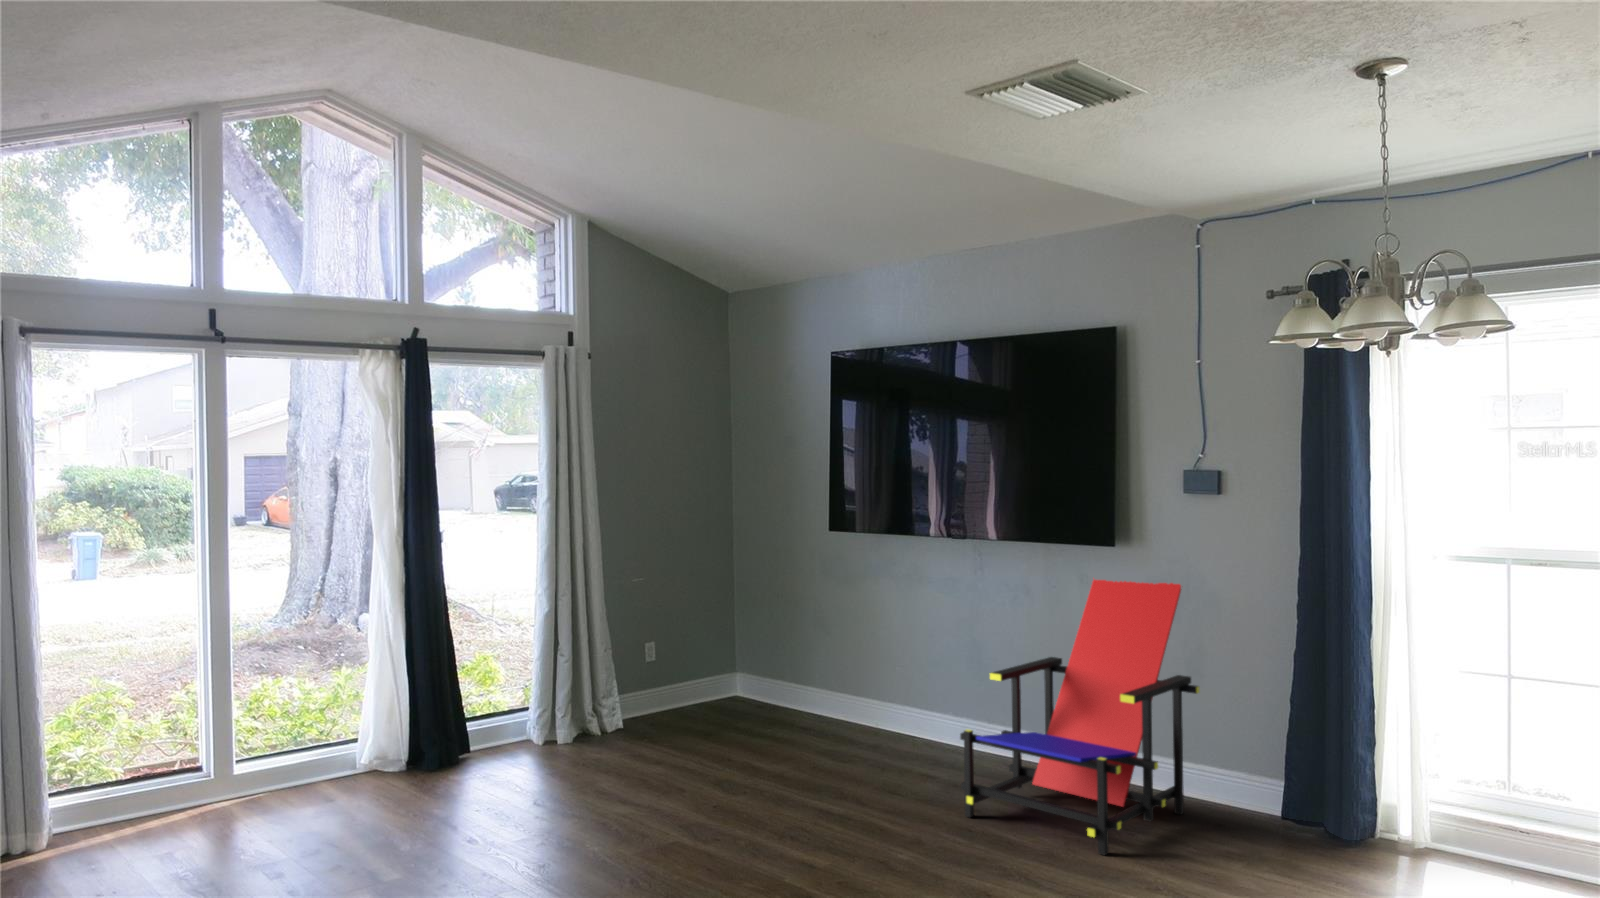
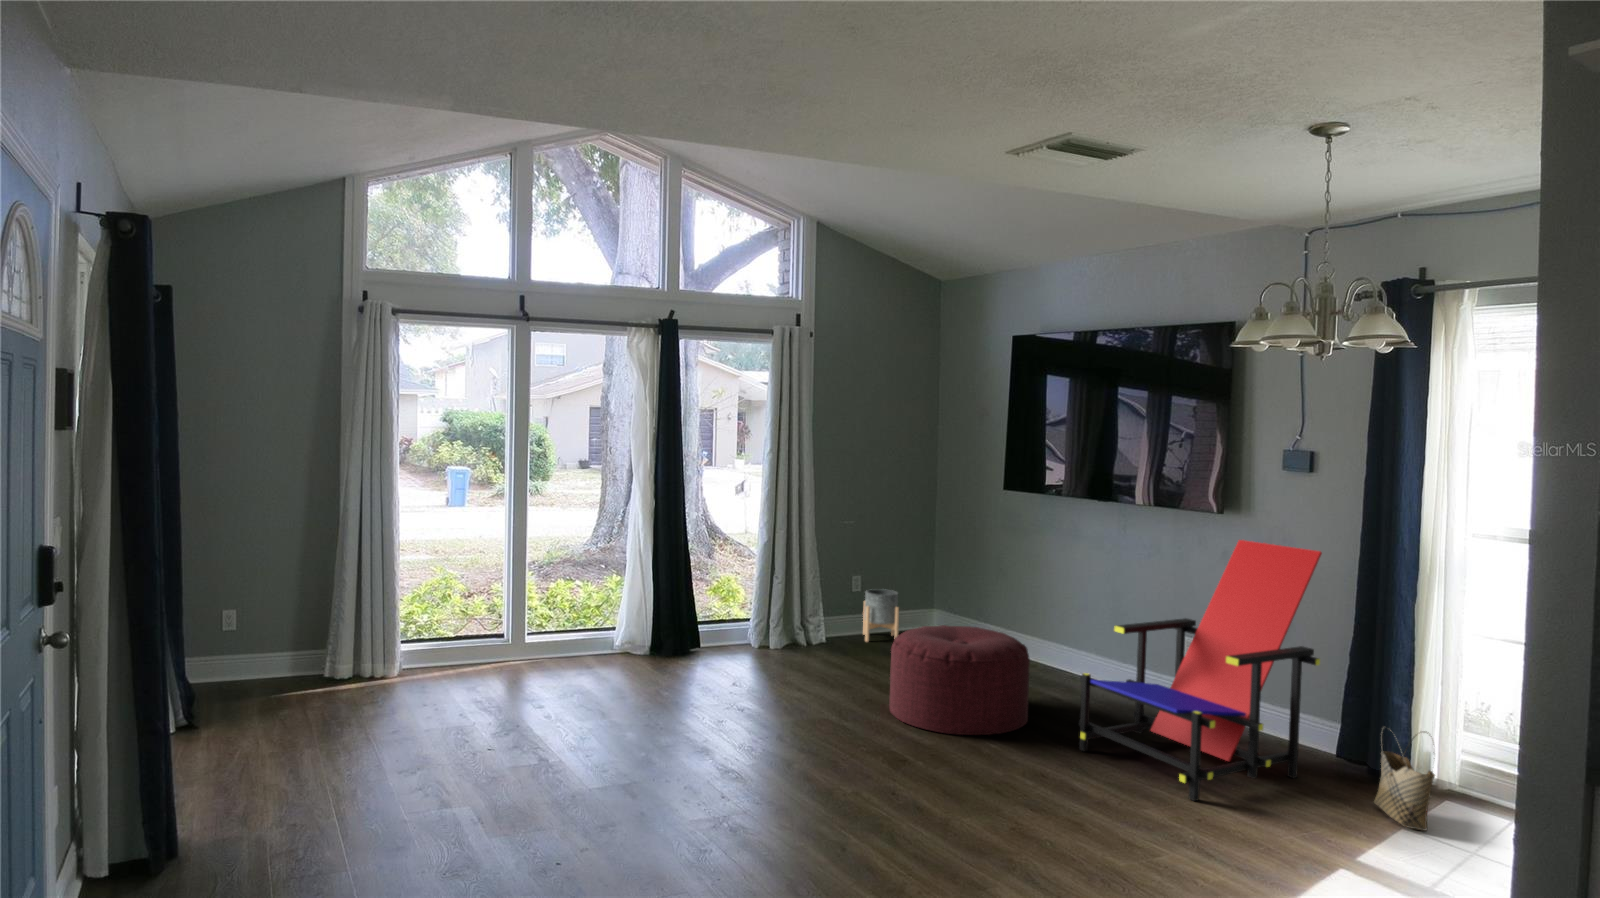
planter: none [661,656,707,720] -> present [863,589,899,642]
ottoman: none [736,690,896,819] -> present [890,625,1030,735]
woven basket: none [1265,749,1326,850] -> present [1374,731,1435,831]

